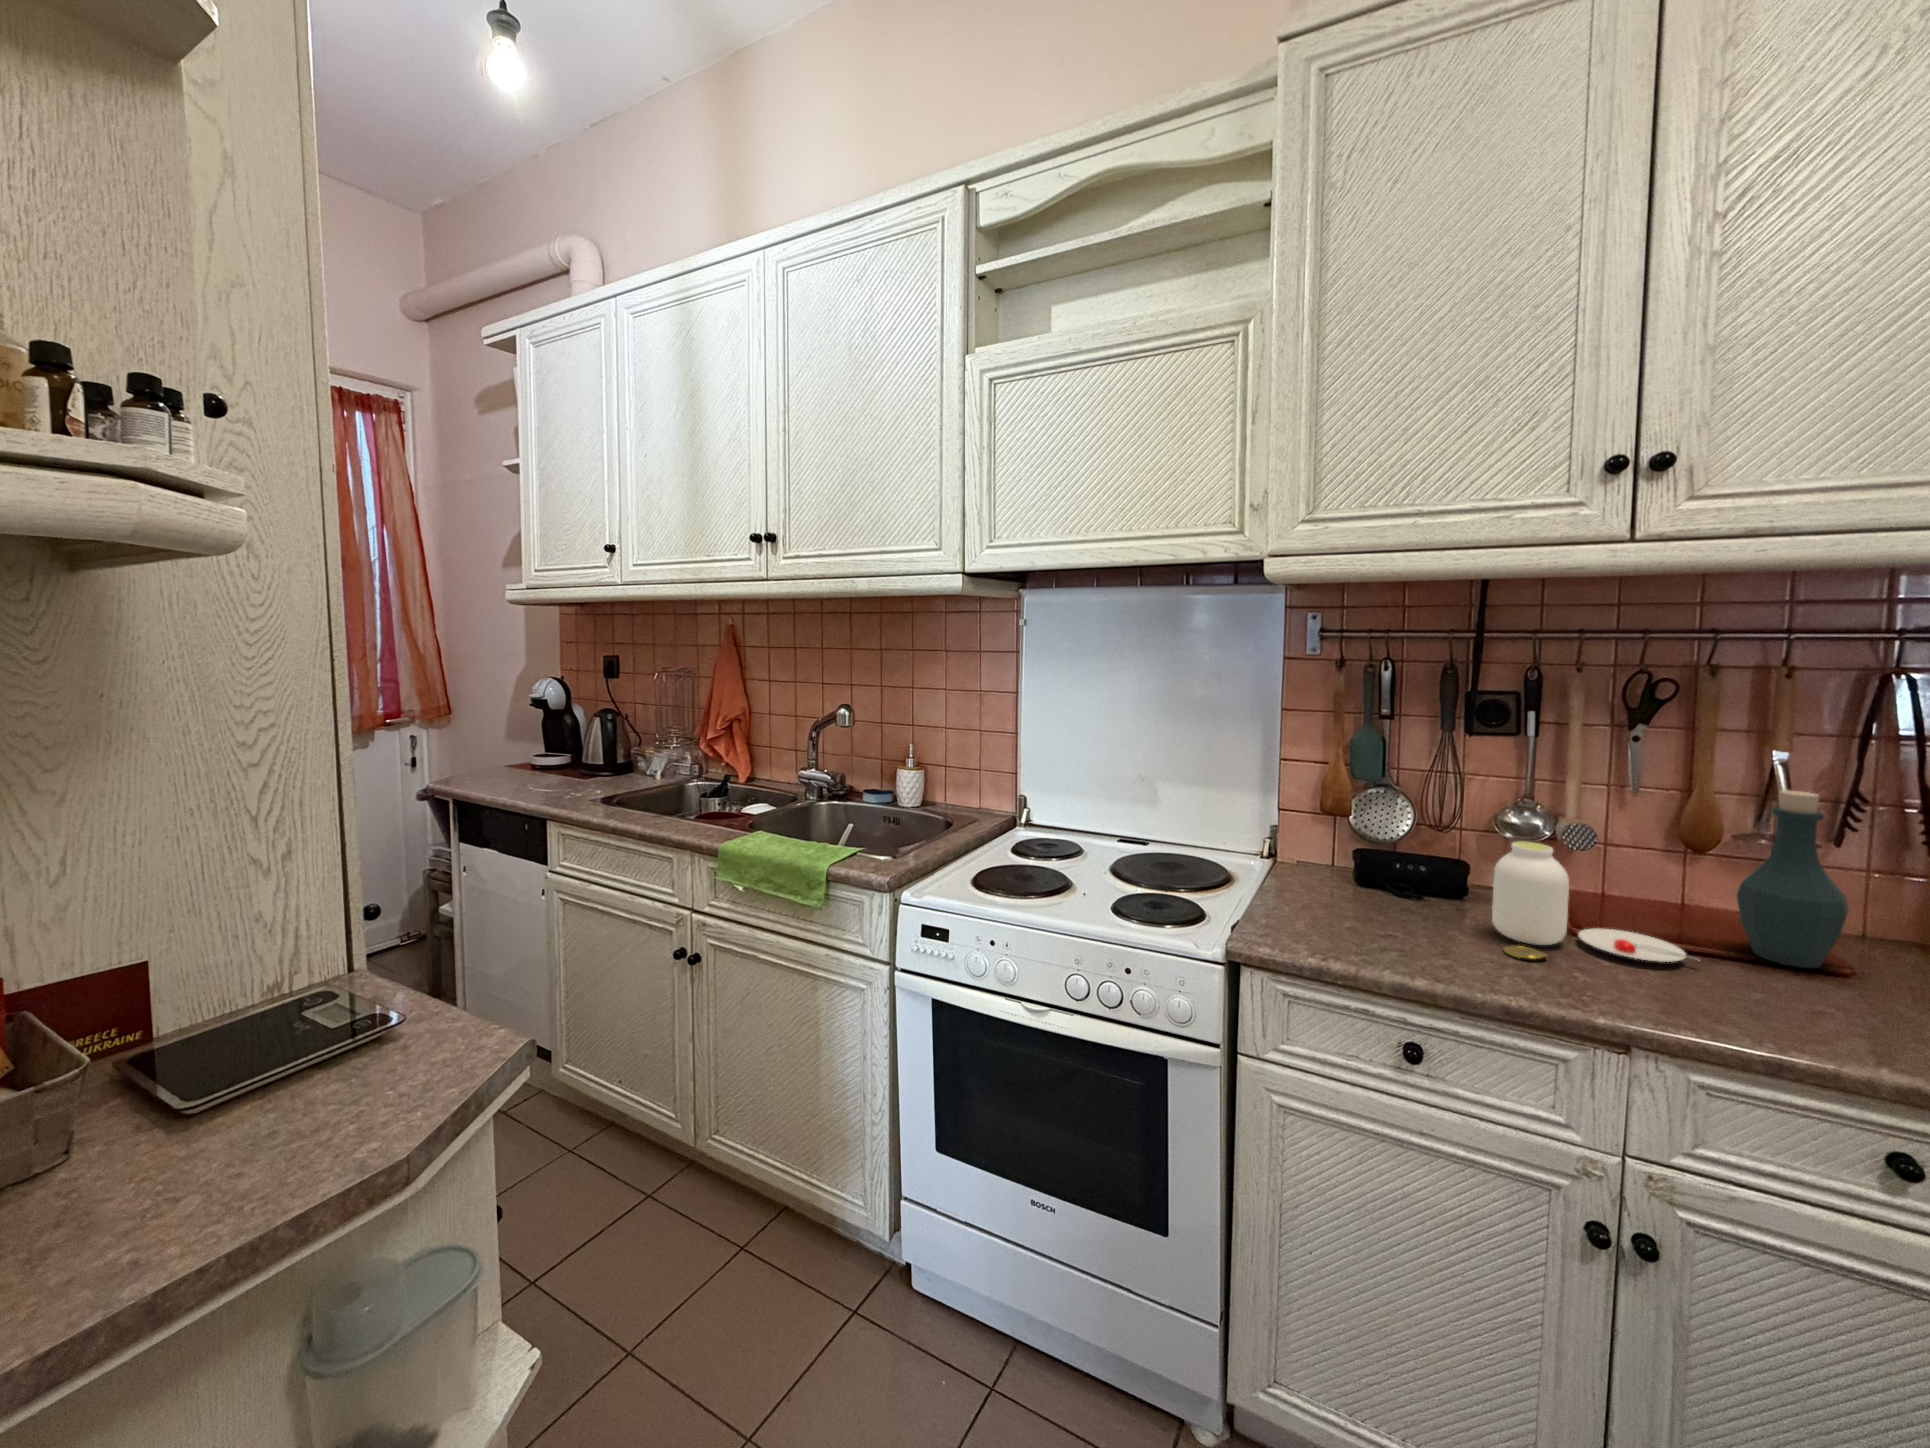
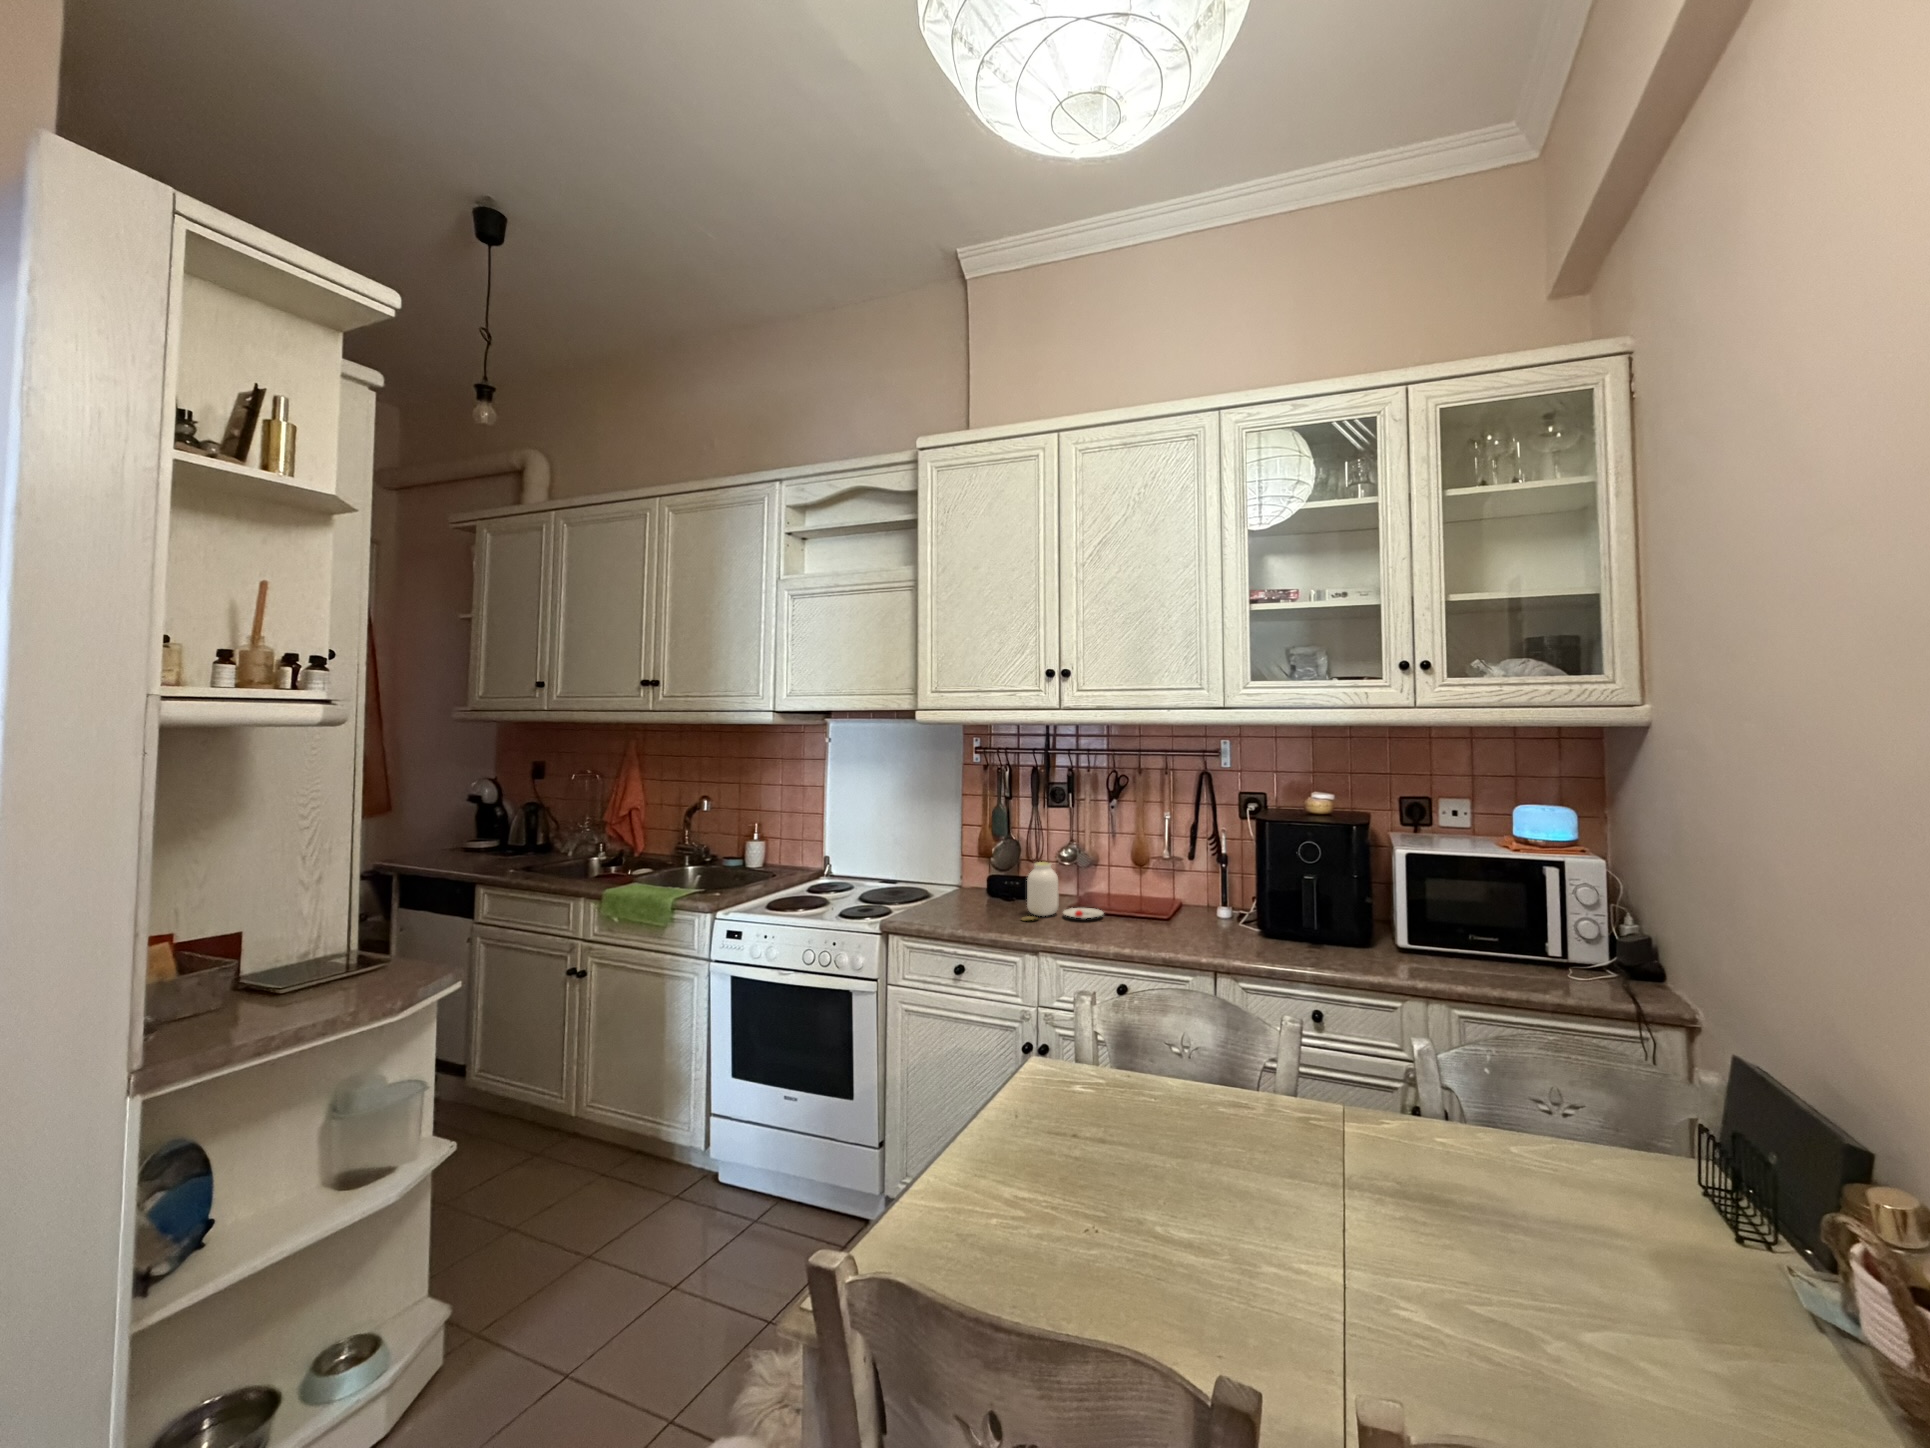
bottle: present [1736,790,1849,968] -> none [1134,831,1171,919]

